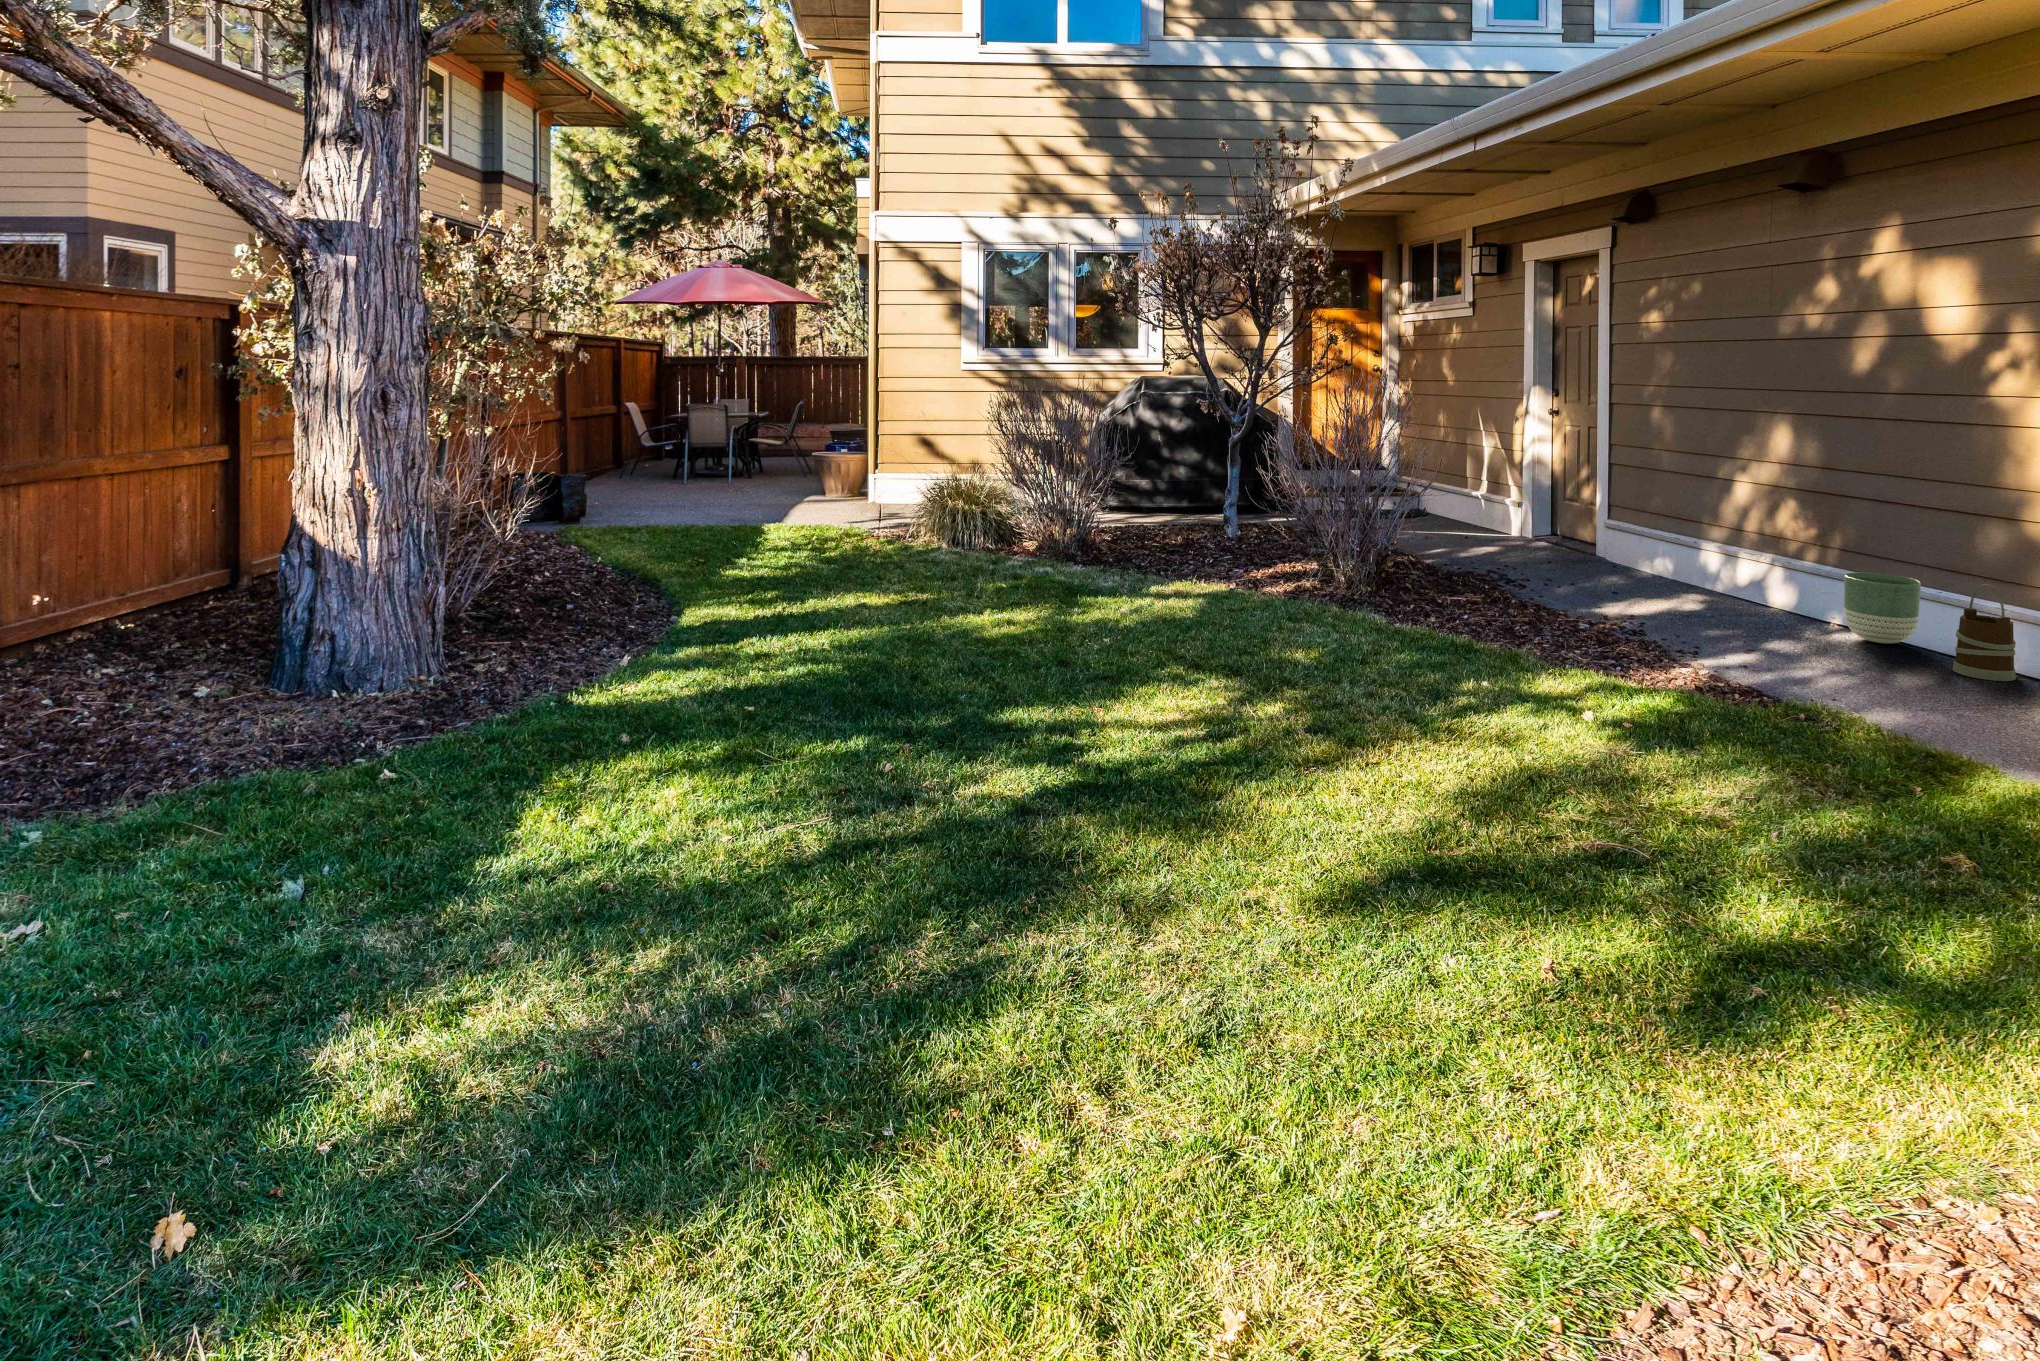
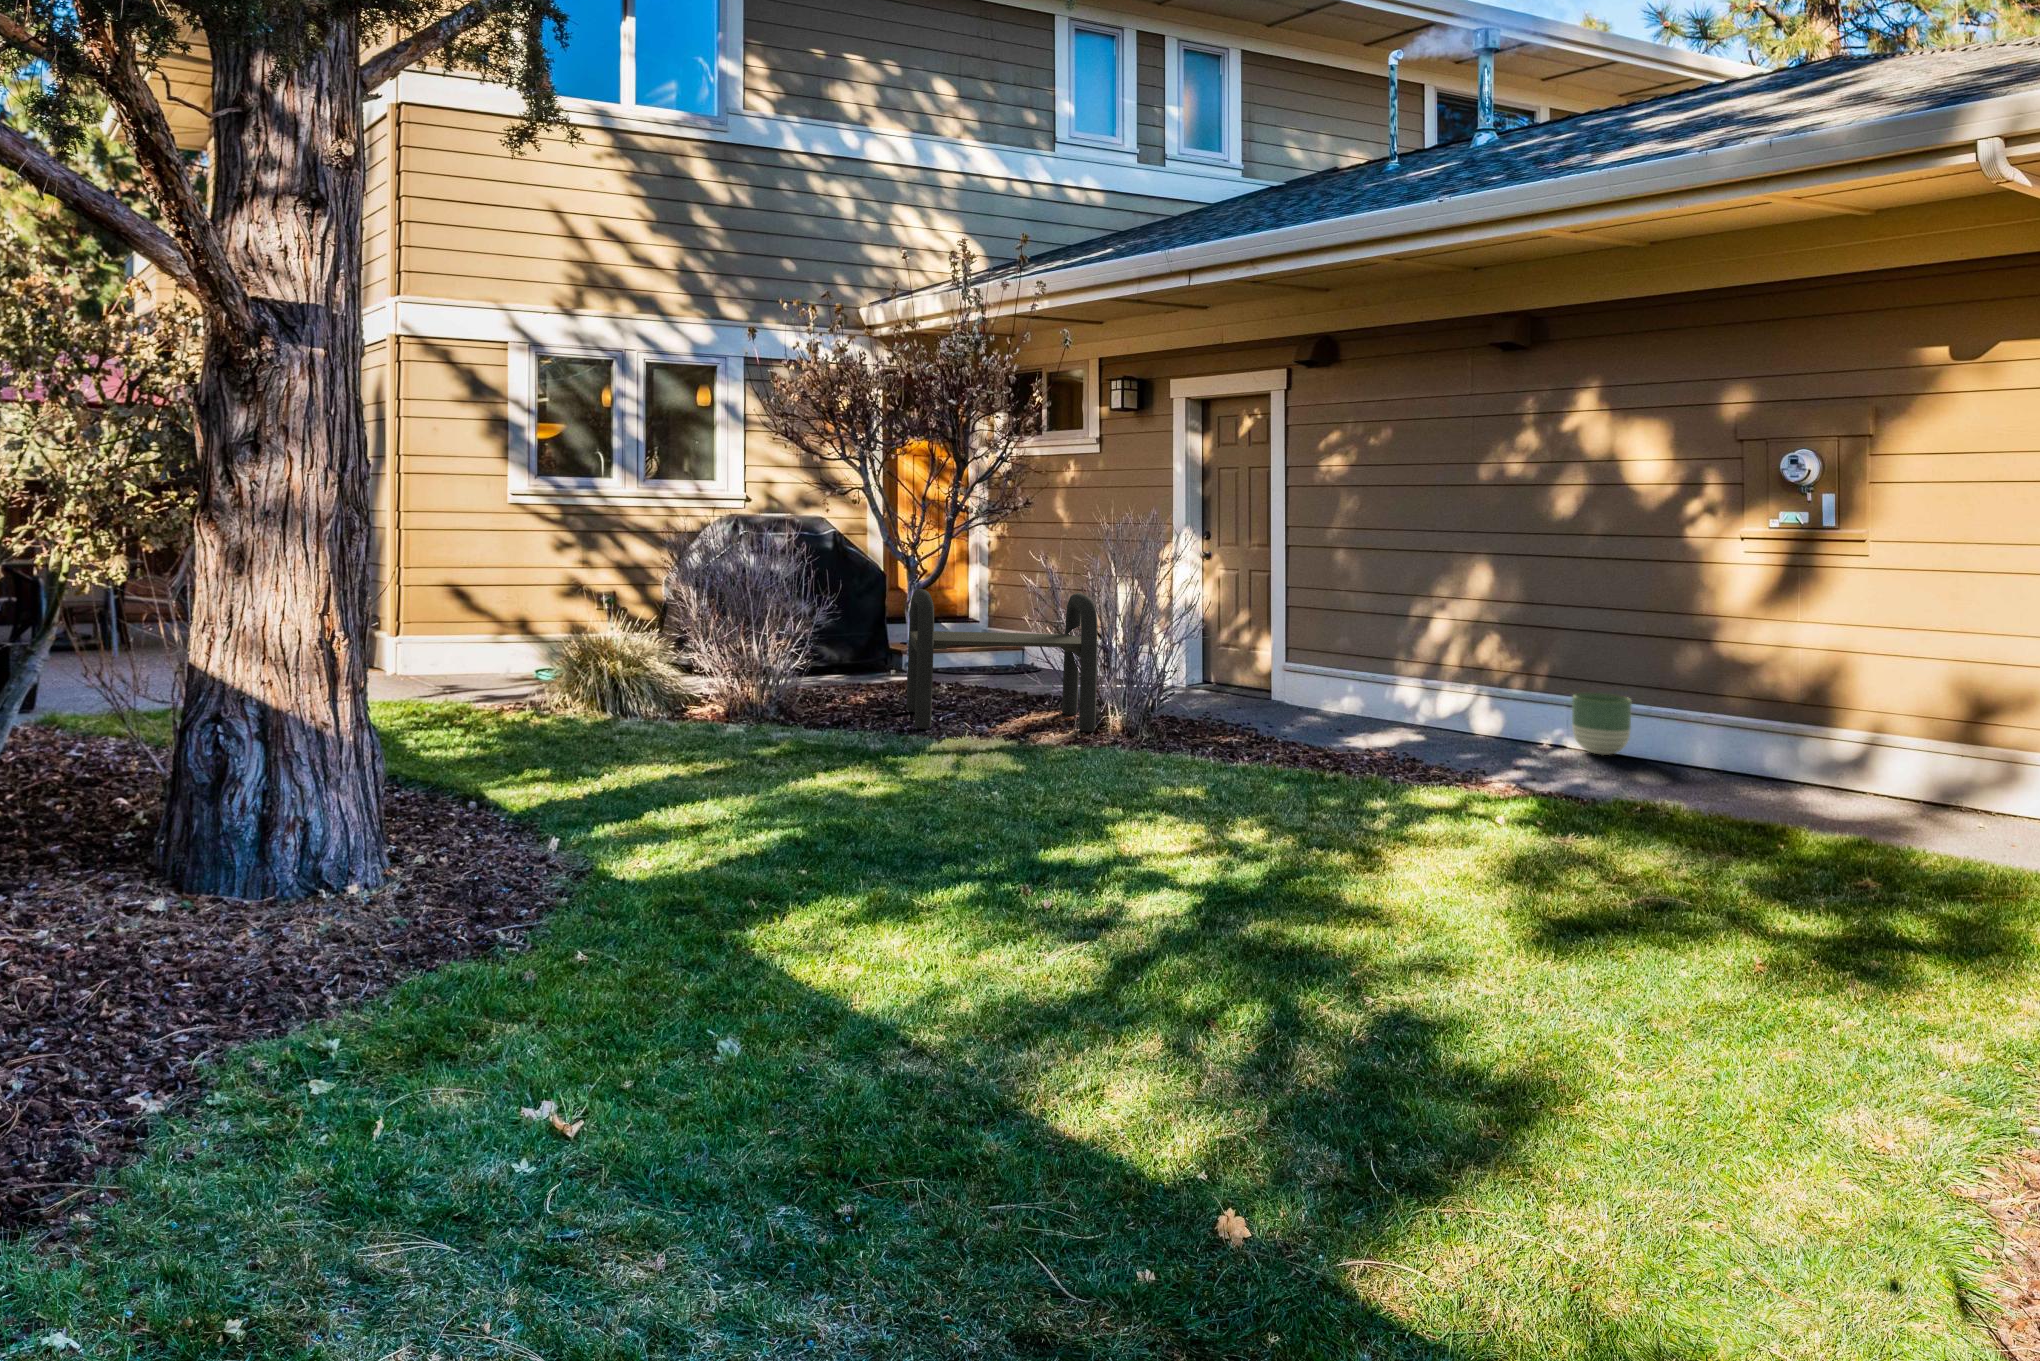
bench: none [1153,438,1334,575] -> present [906,589,1097,732]
wooden bucket: present [1953,584,2016,681] -> none [1677,696,1724,777]

